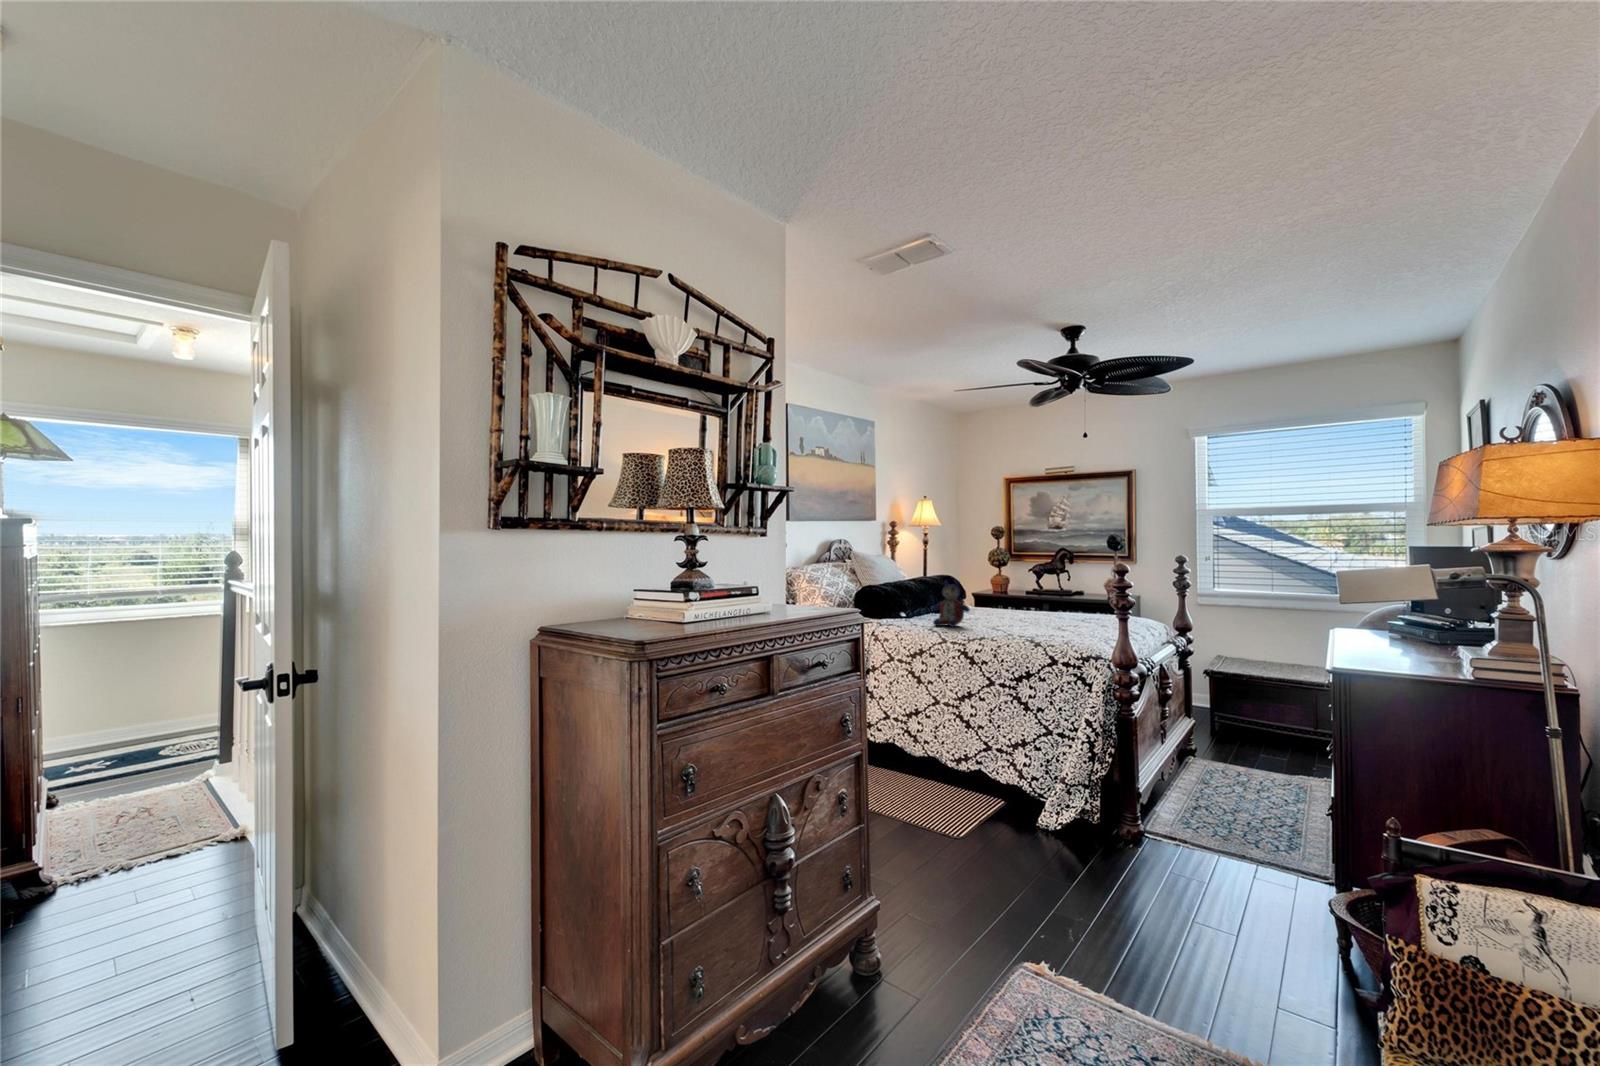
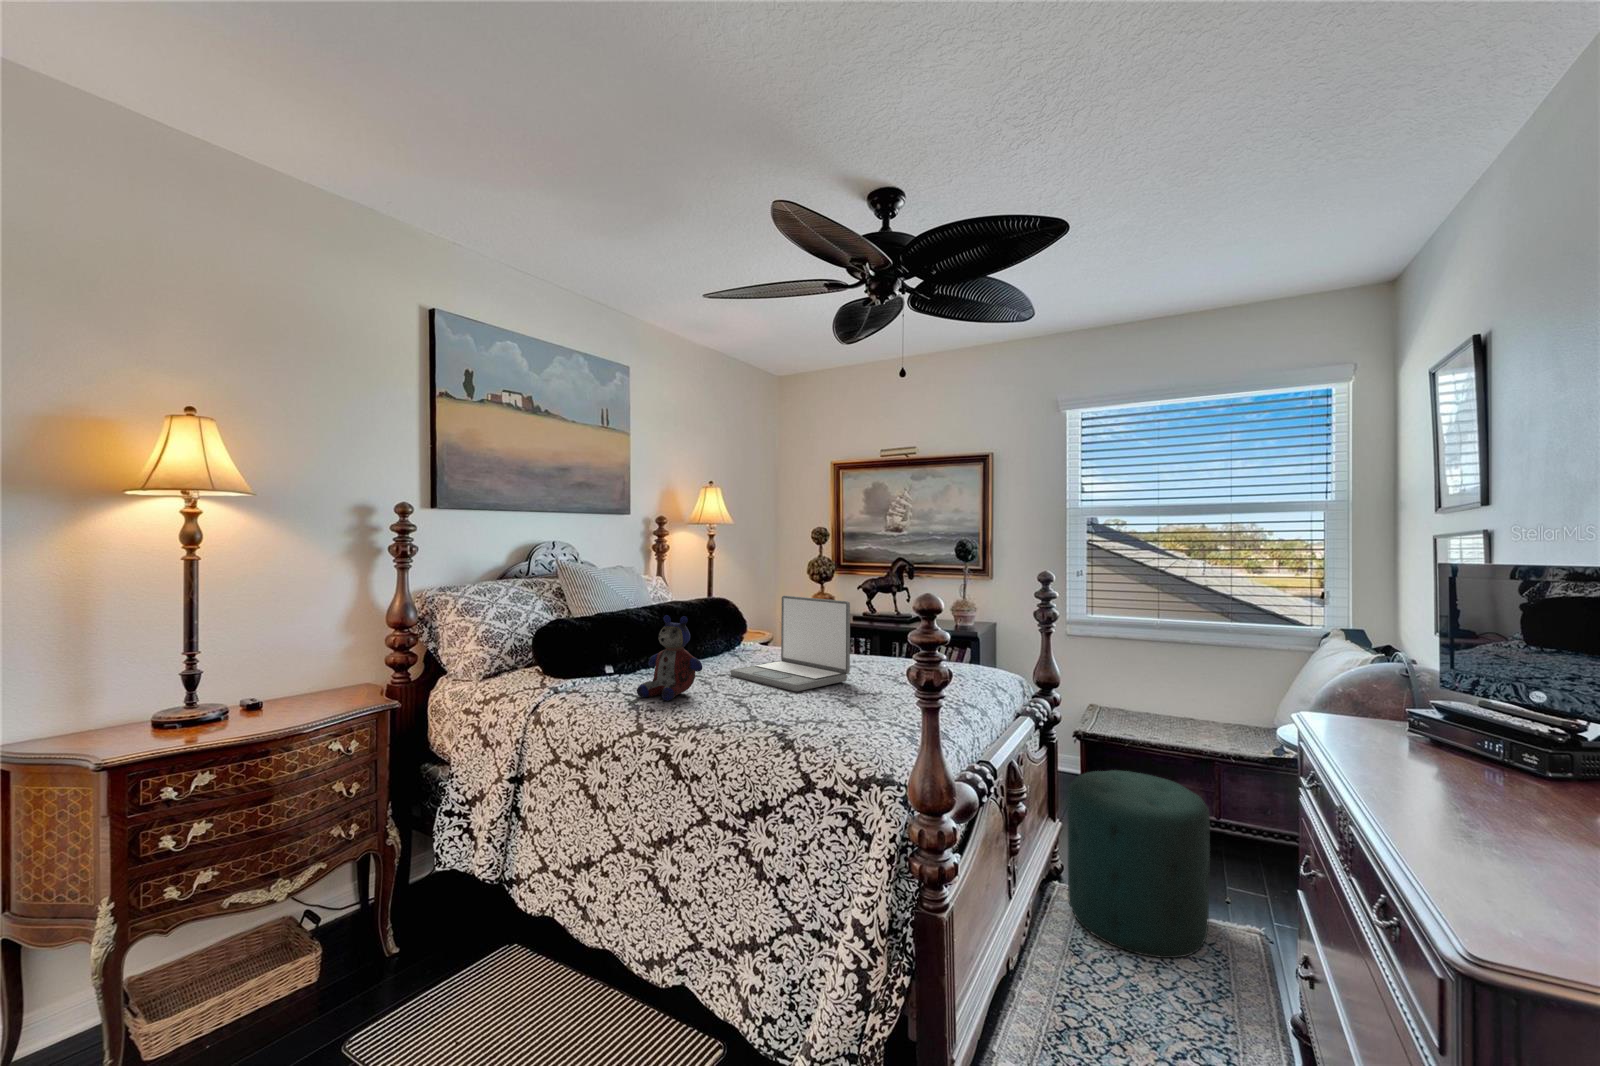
laptop: none [973,572,1052,627] -> present [730,596,850,691]
ottoman: none [1201,685,1299,790] -> present [1067,770,1210,958]

